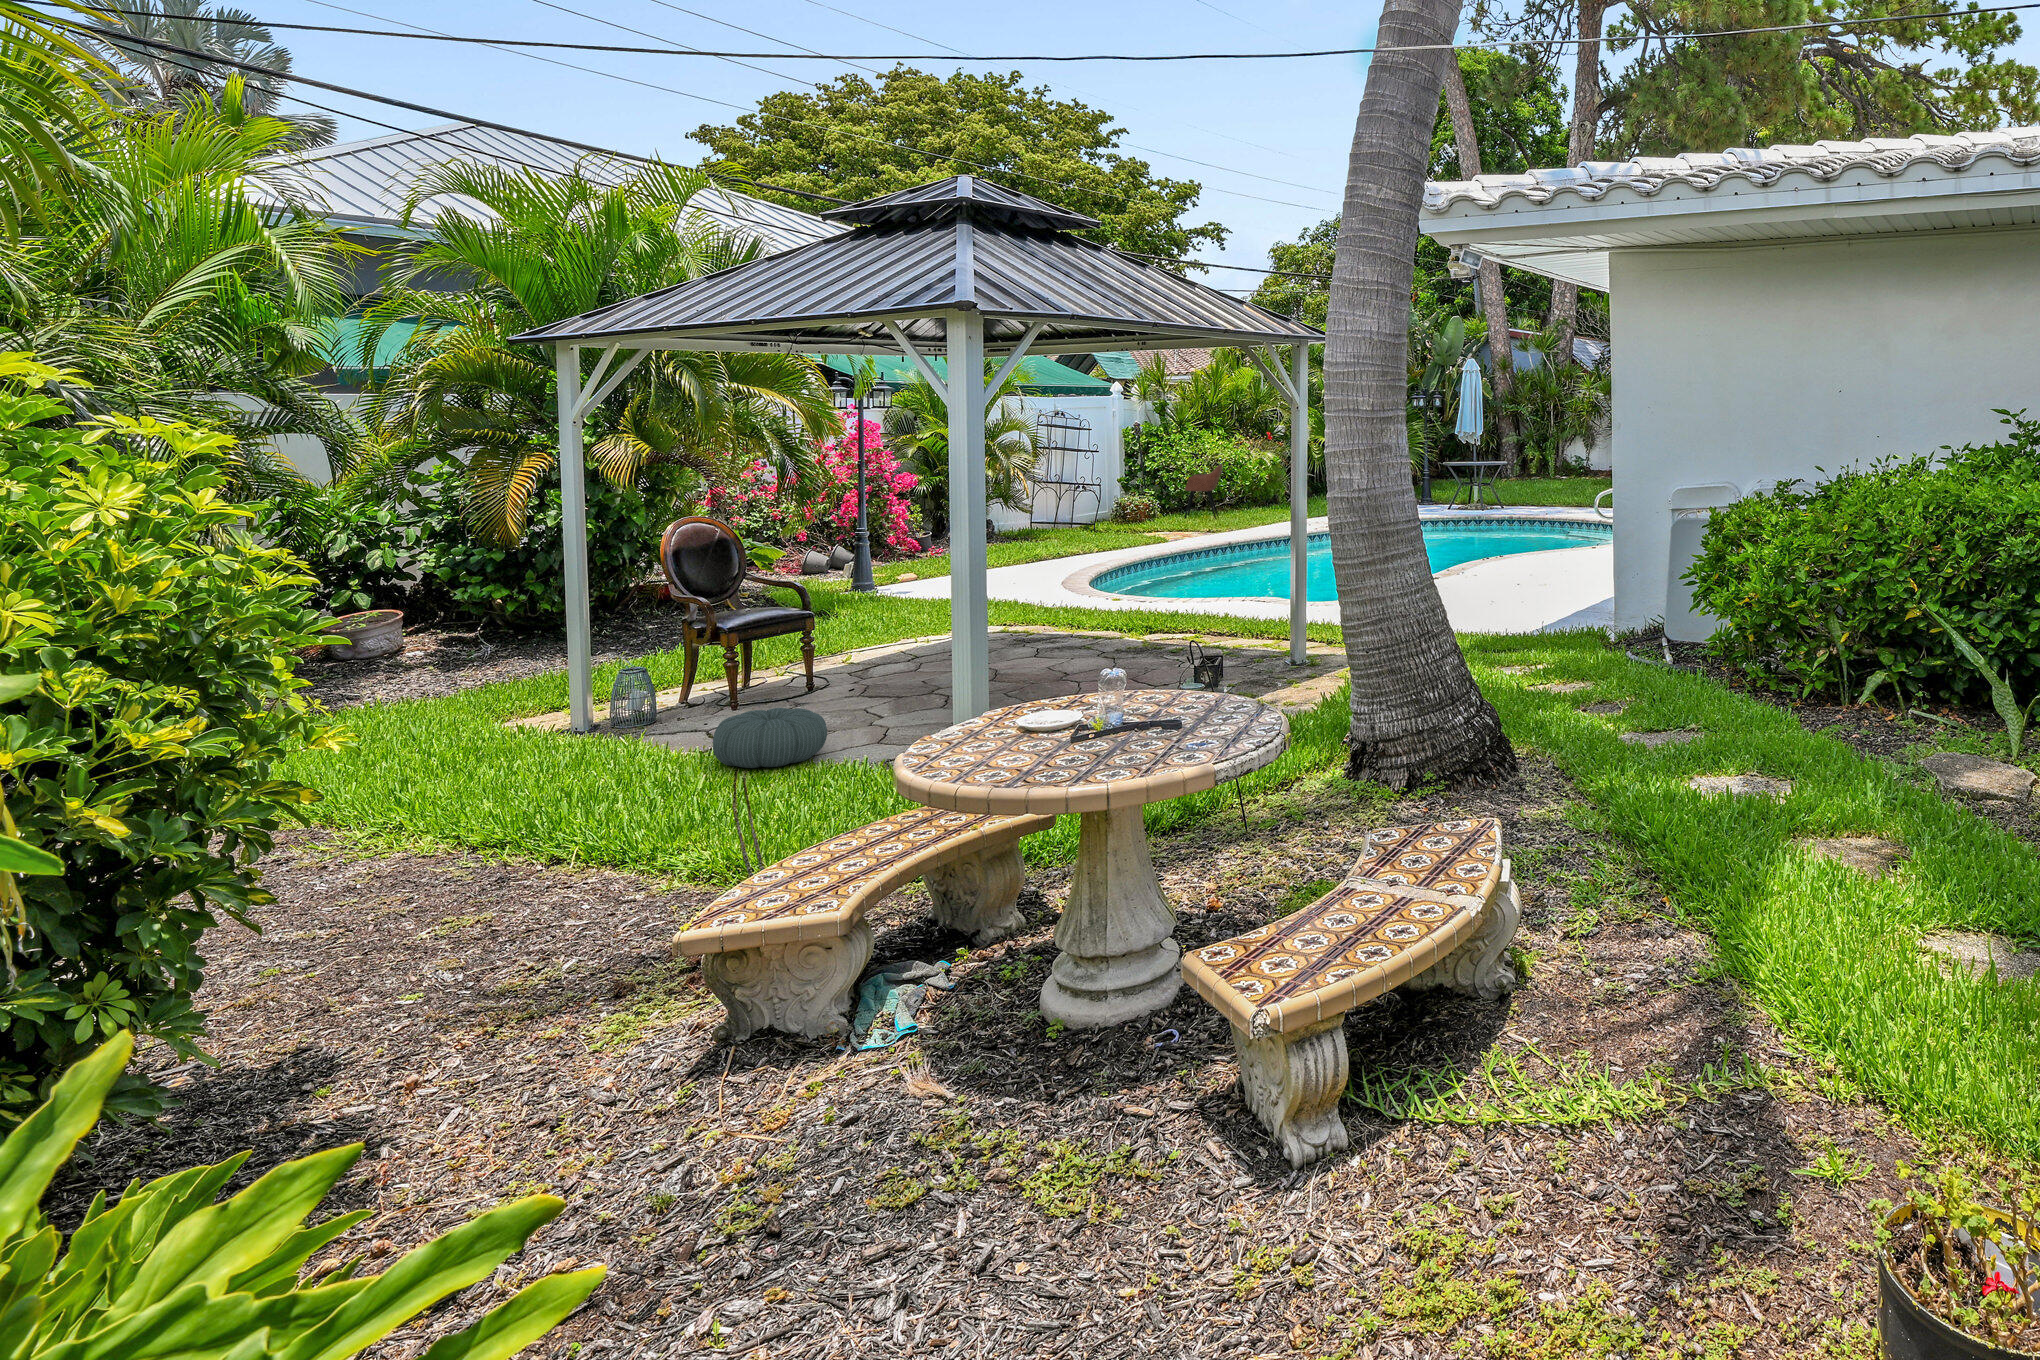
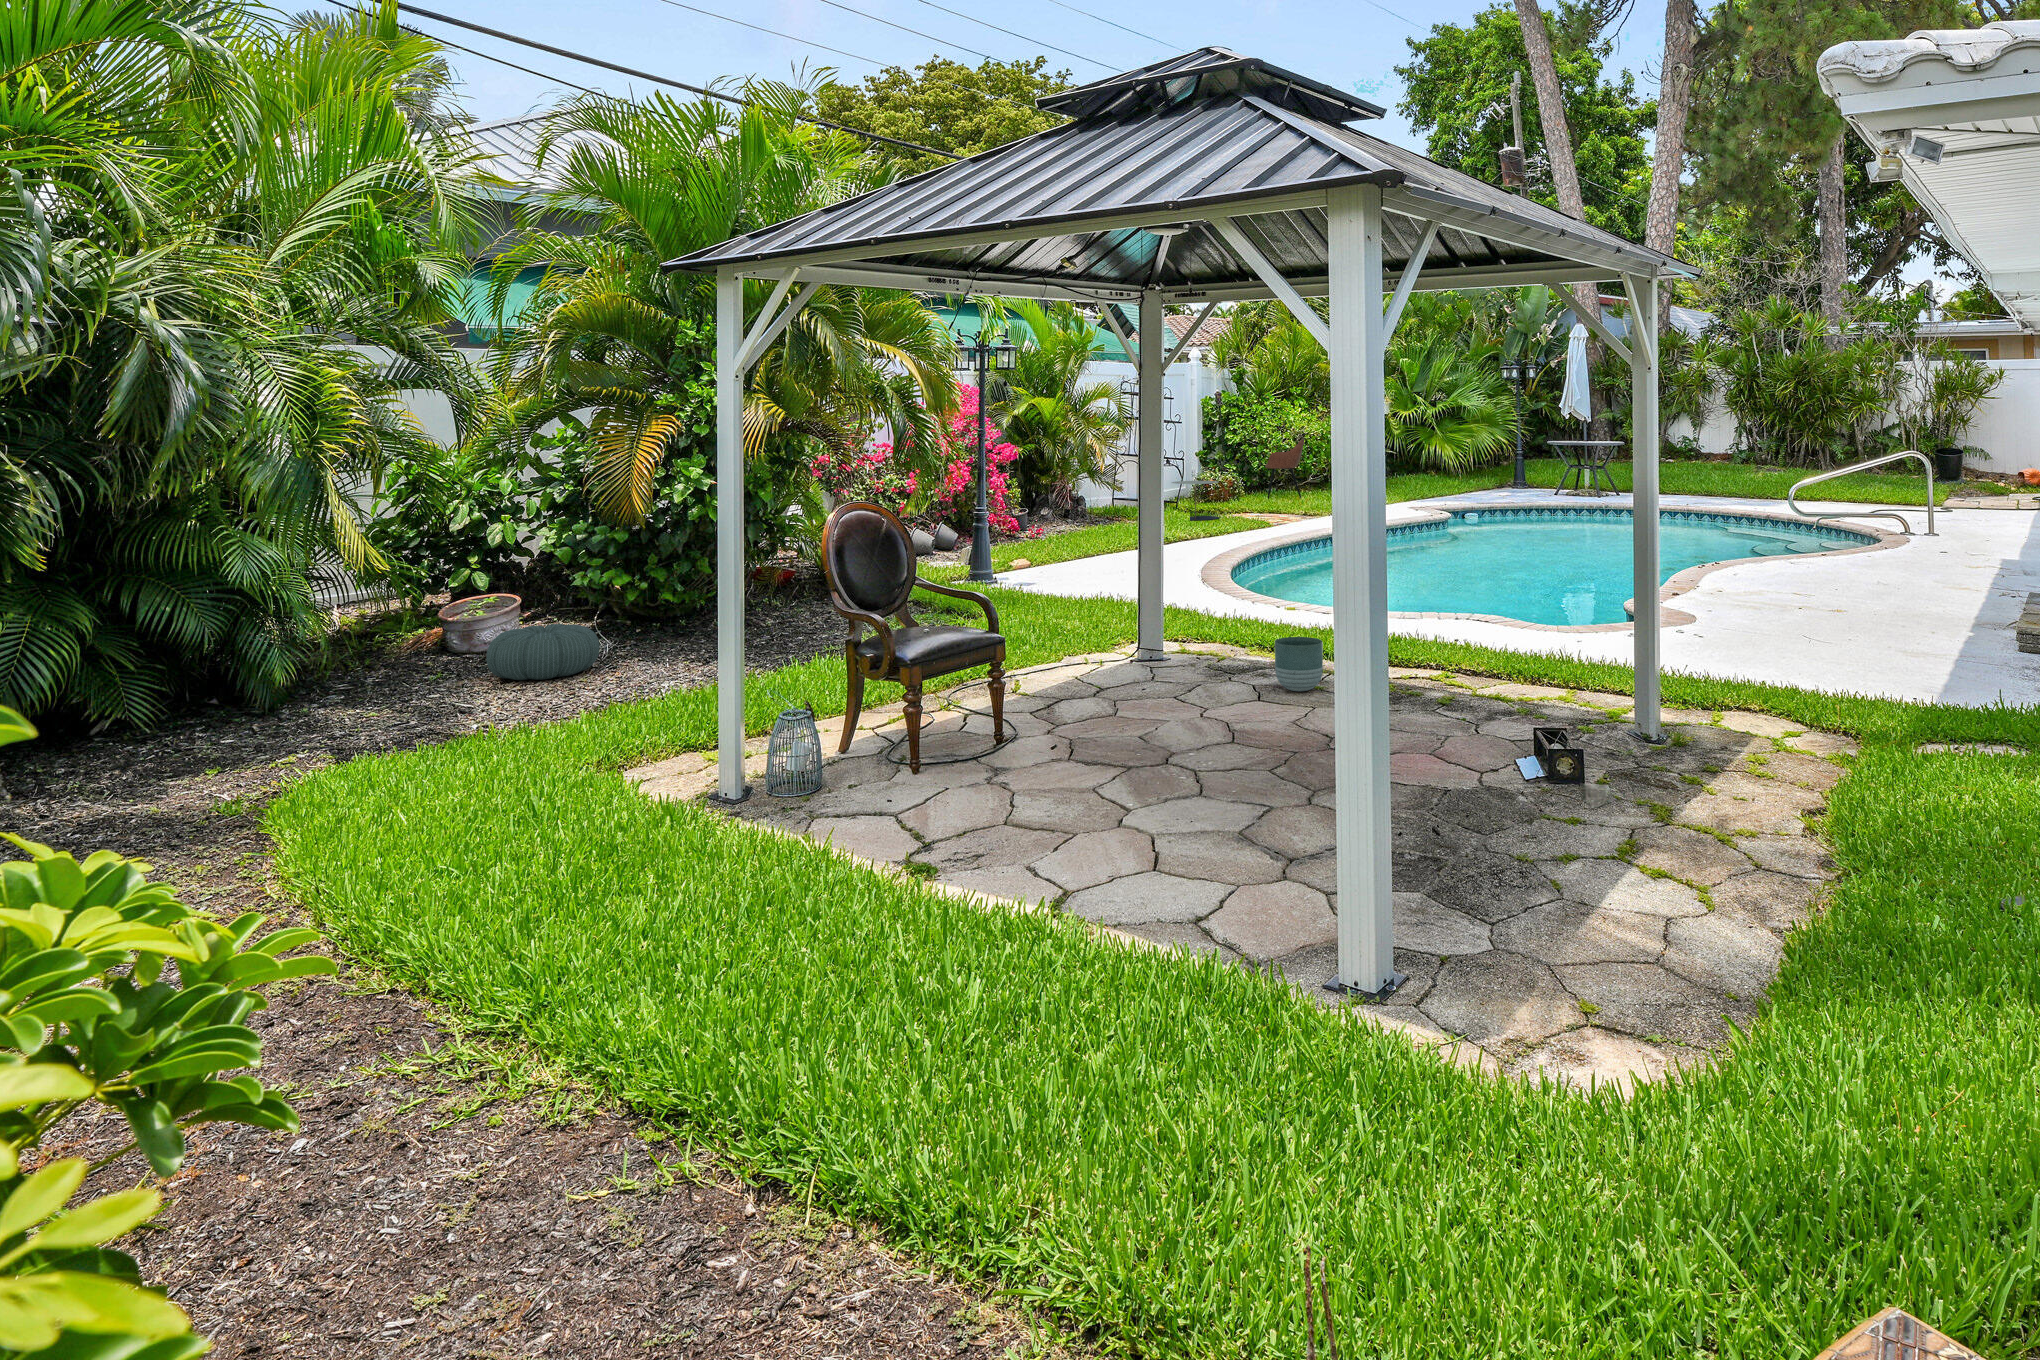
side table: none [1077,504,1123,540] -> present [1172,481,1219,520]
planter: none [1039,648,1077,689] -> present [1275,637,1323,692]
pouf: present [713,708,827,768] -> present [486,624,599,680]

